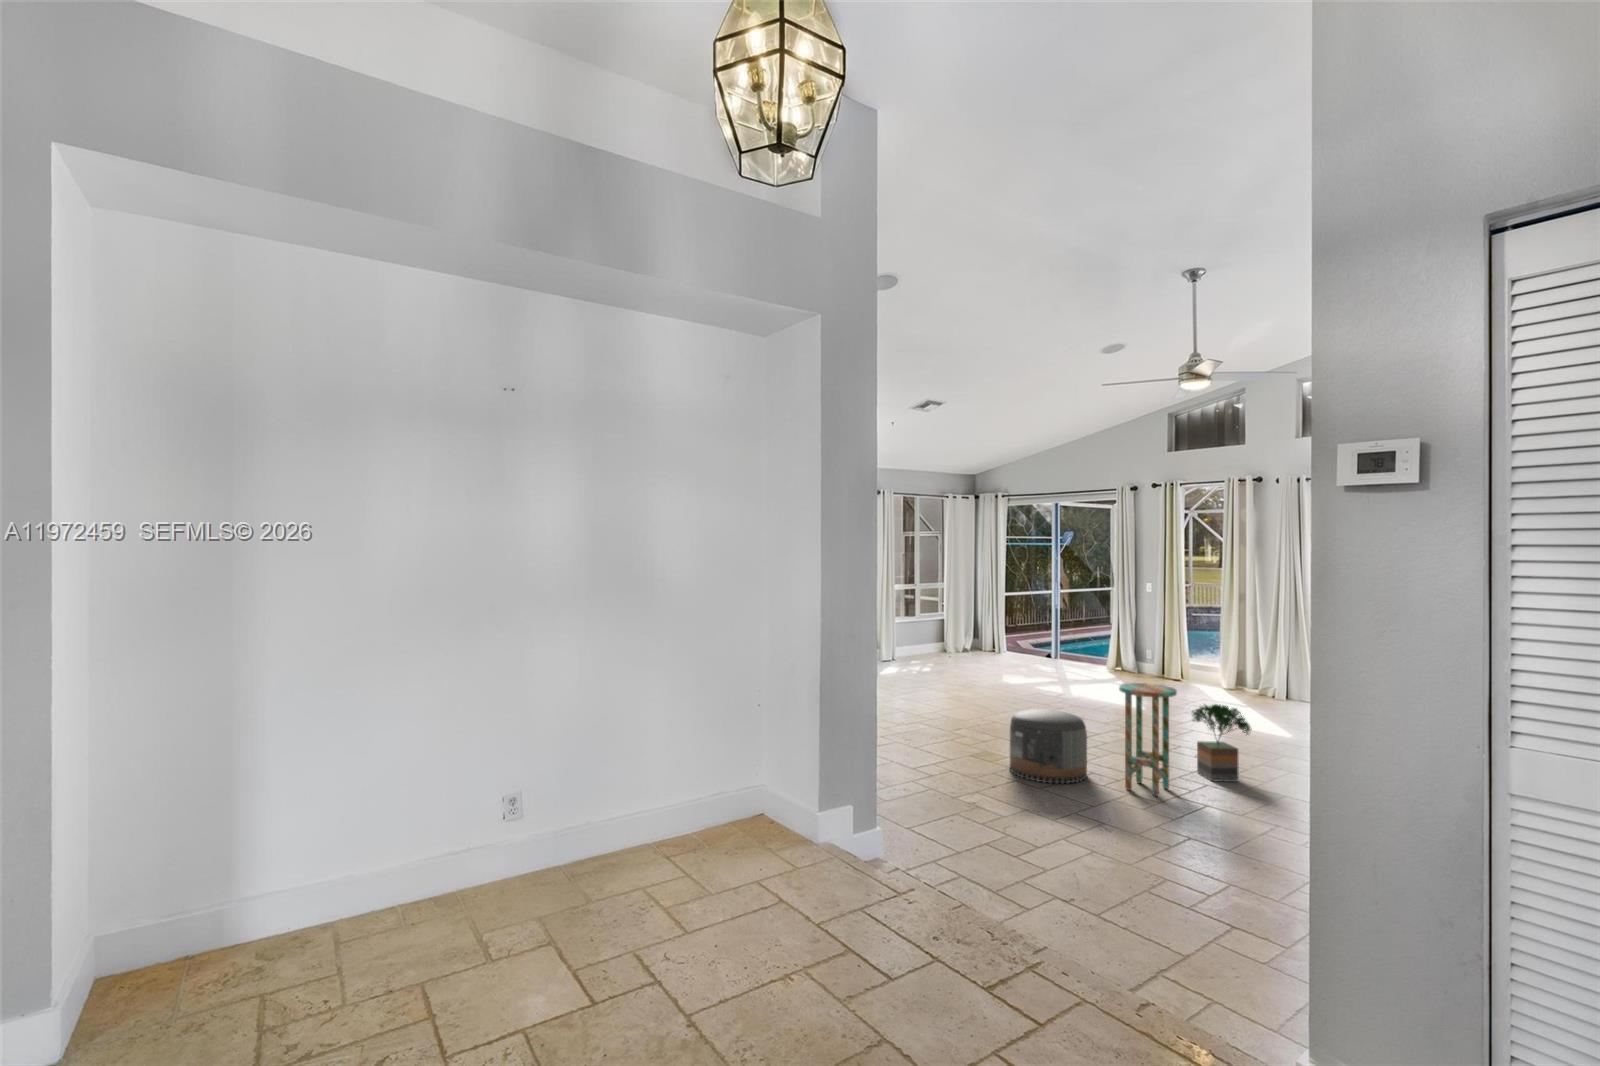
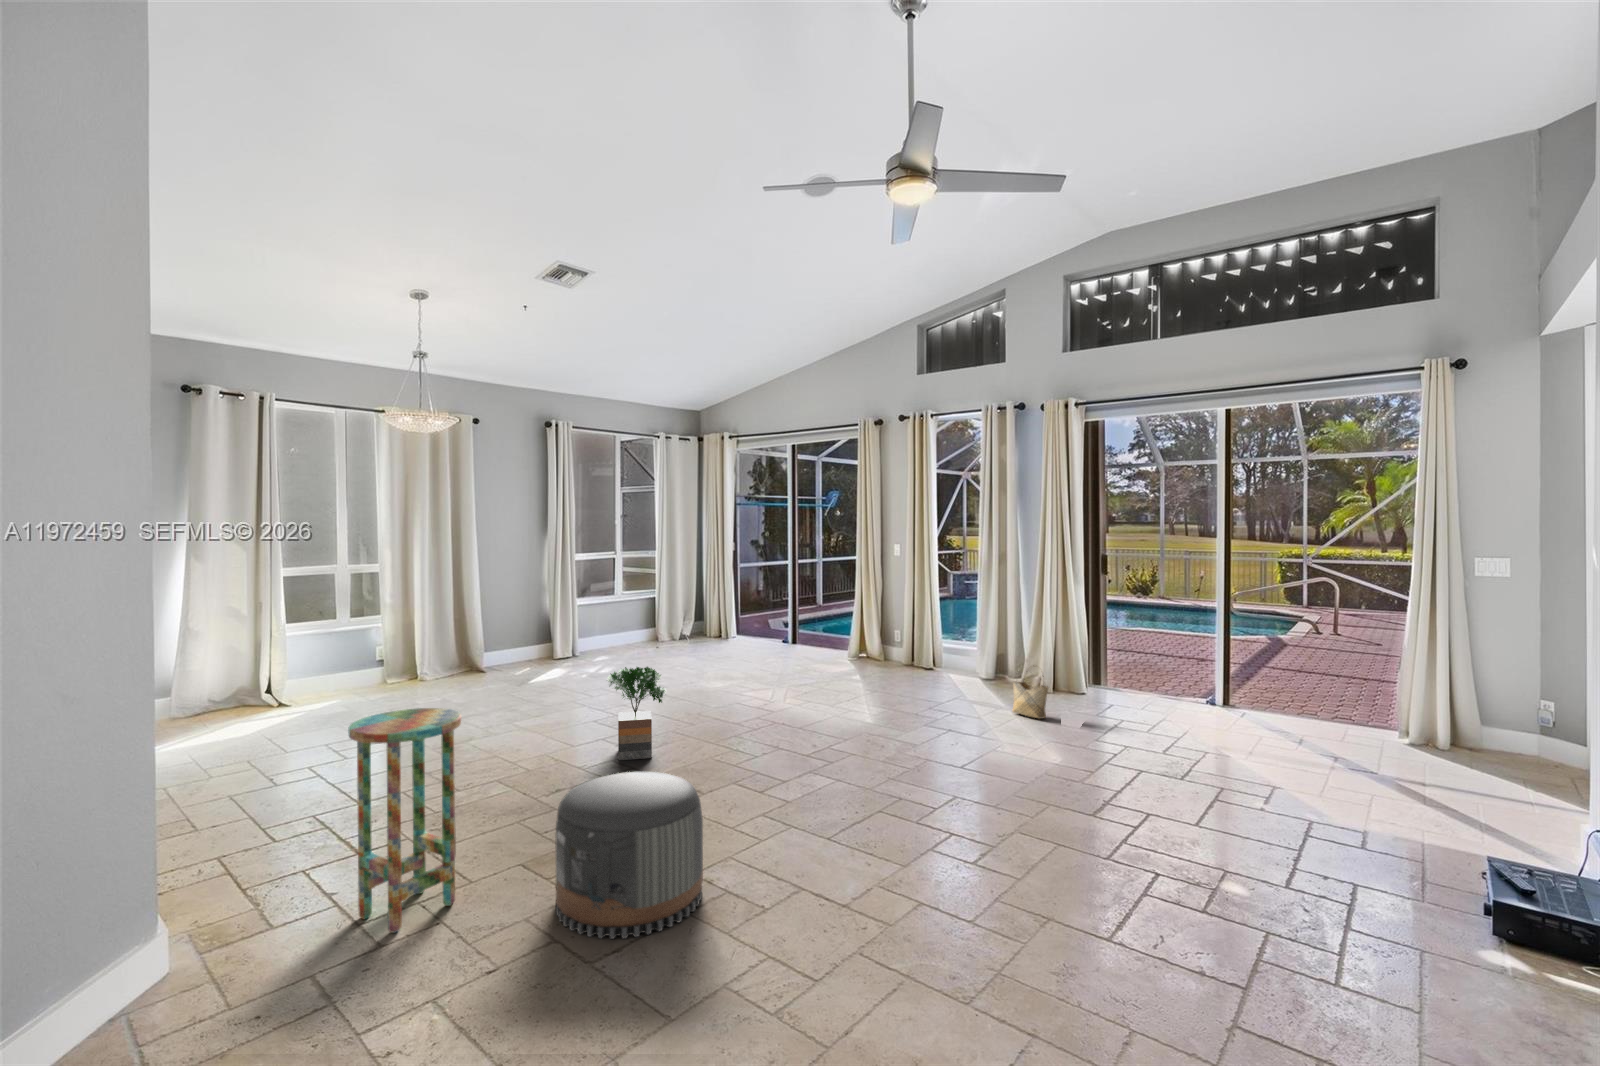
woven basket: none [1255,677,1285,716] -> present [1012,681,1048,719]
side table: present [1119,683,1177,796] -> present [348,708,461,933]
potted tree: present [1192,704,1252,782] -> present [607,667,666,760]

